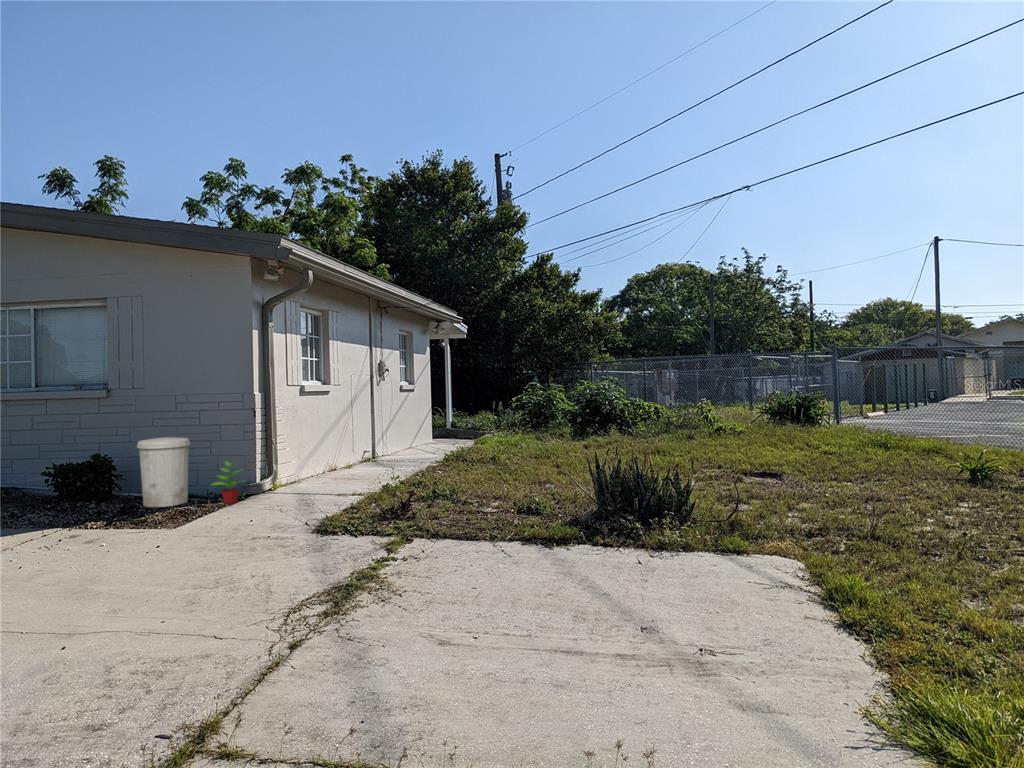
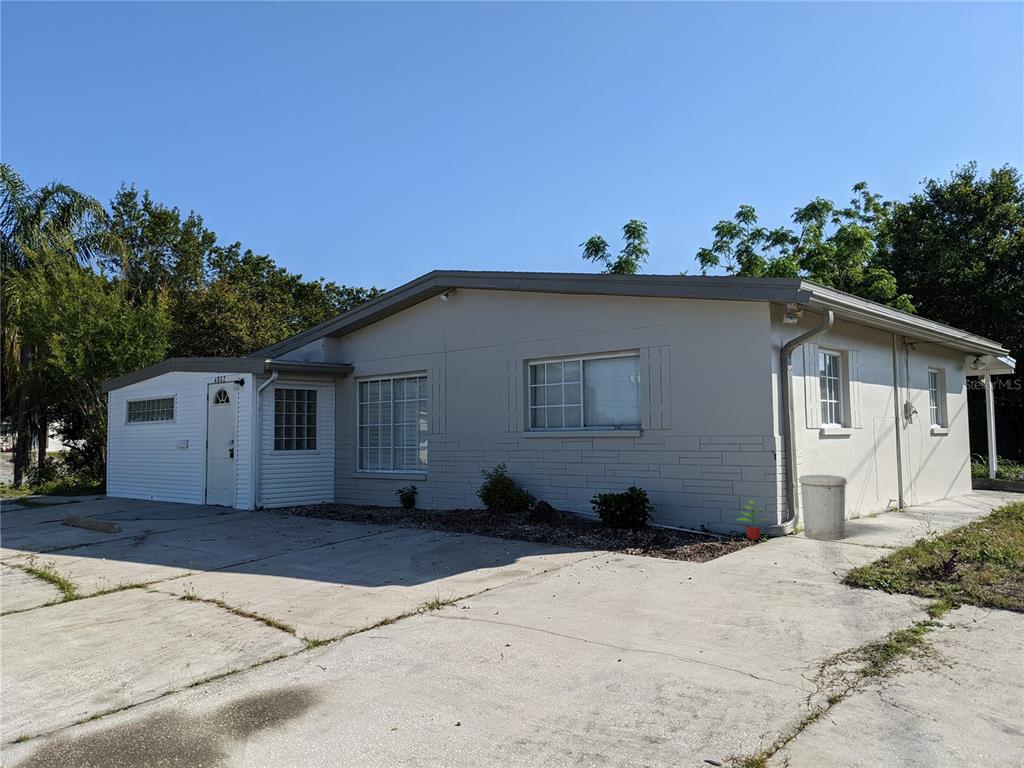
trash can: present [137,437,190,507] -> present [799,475,847,540]

